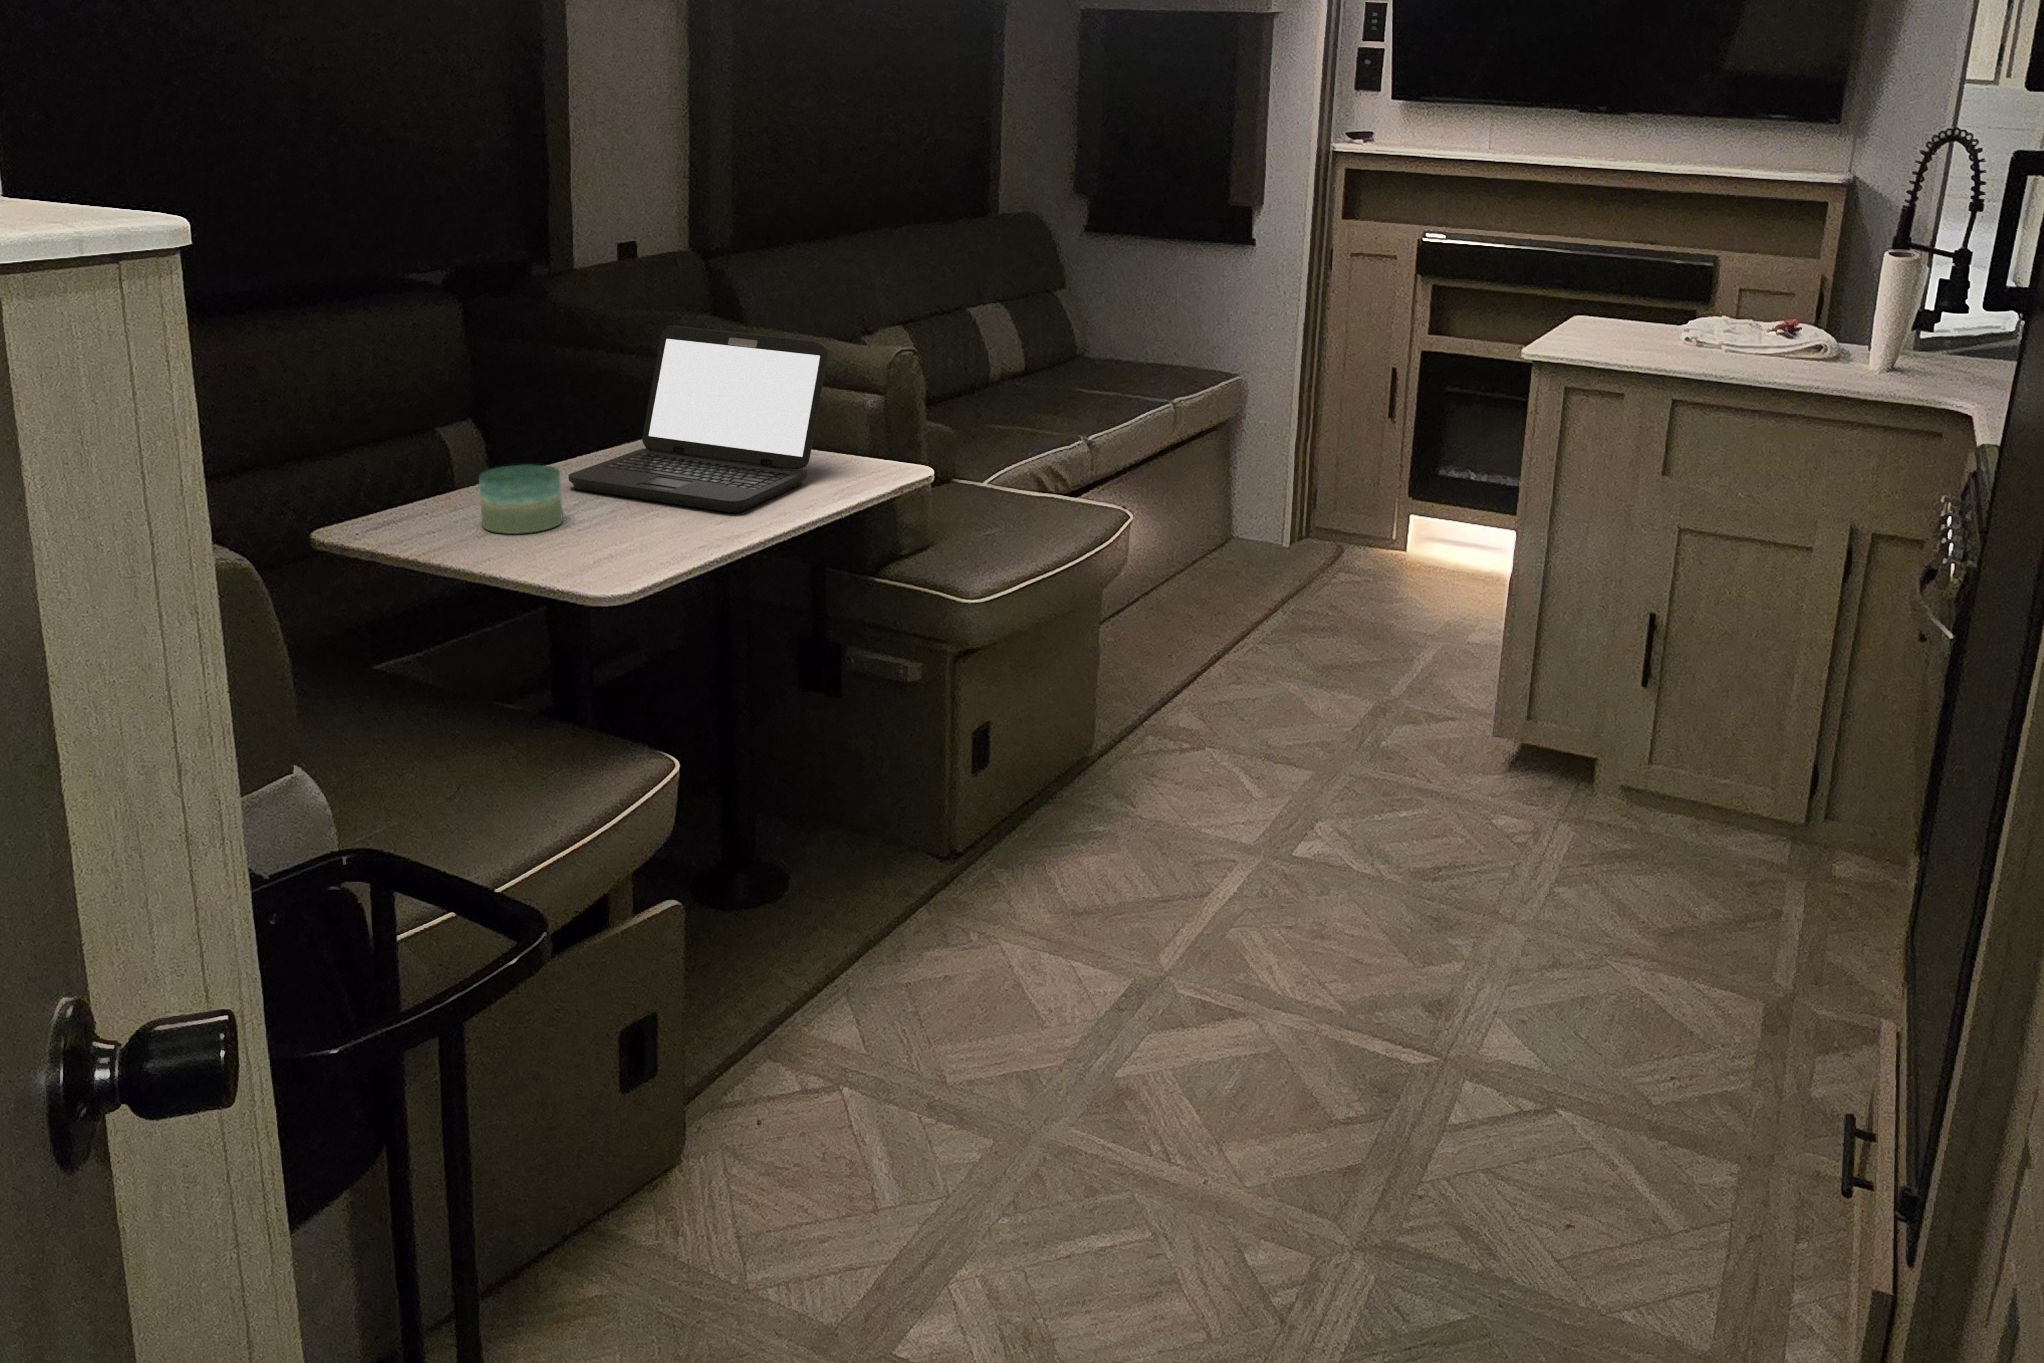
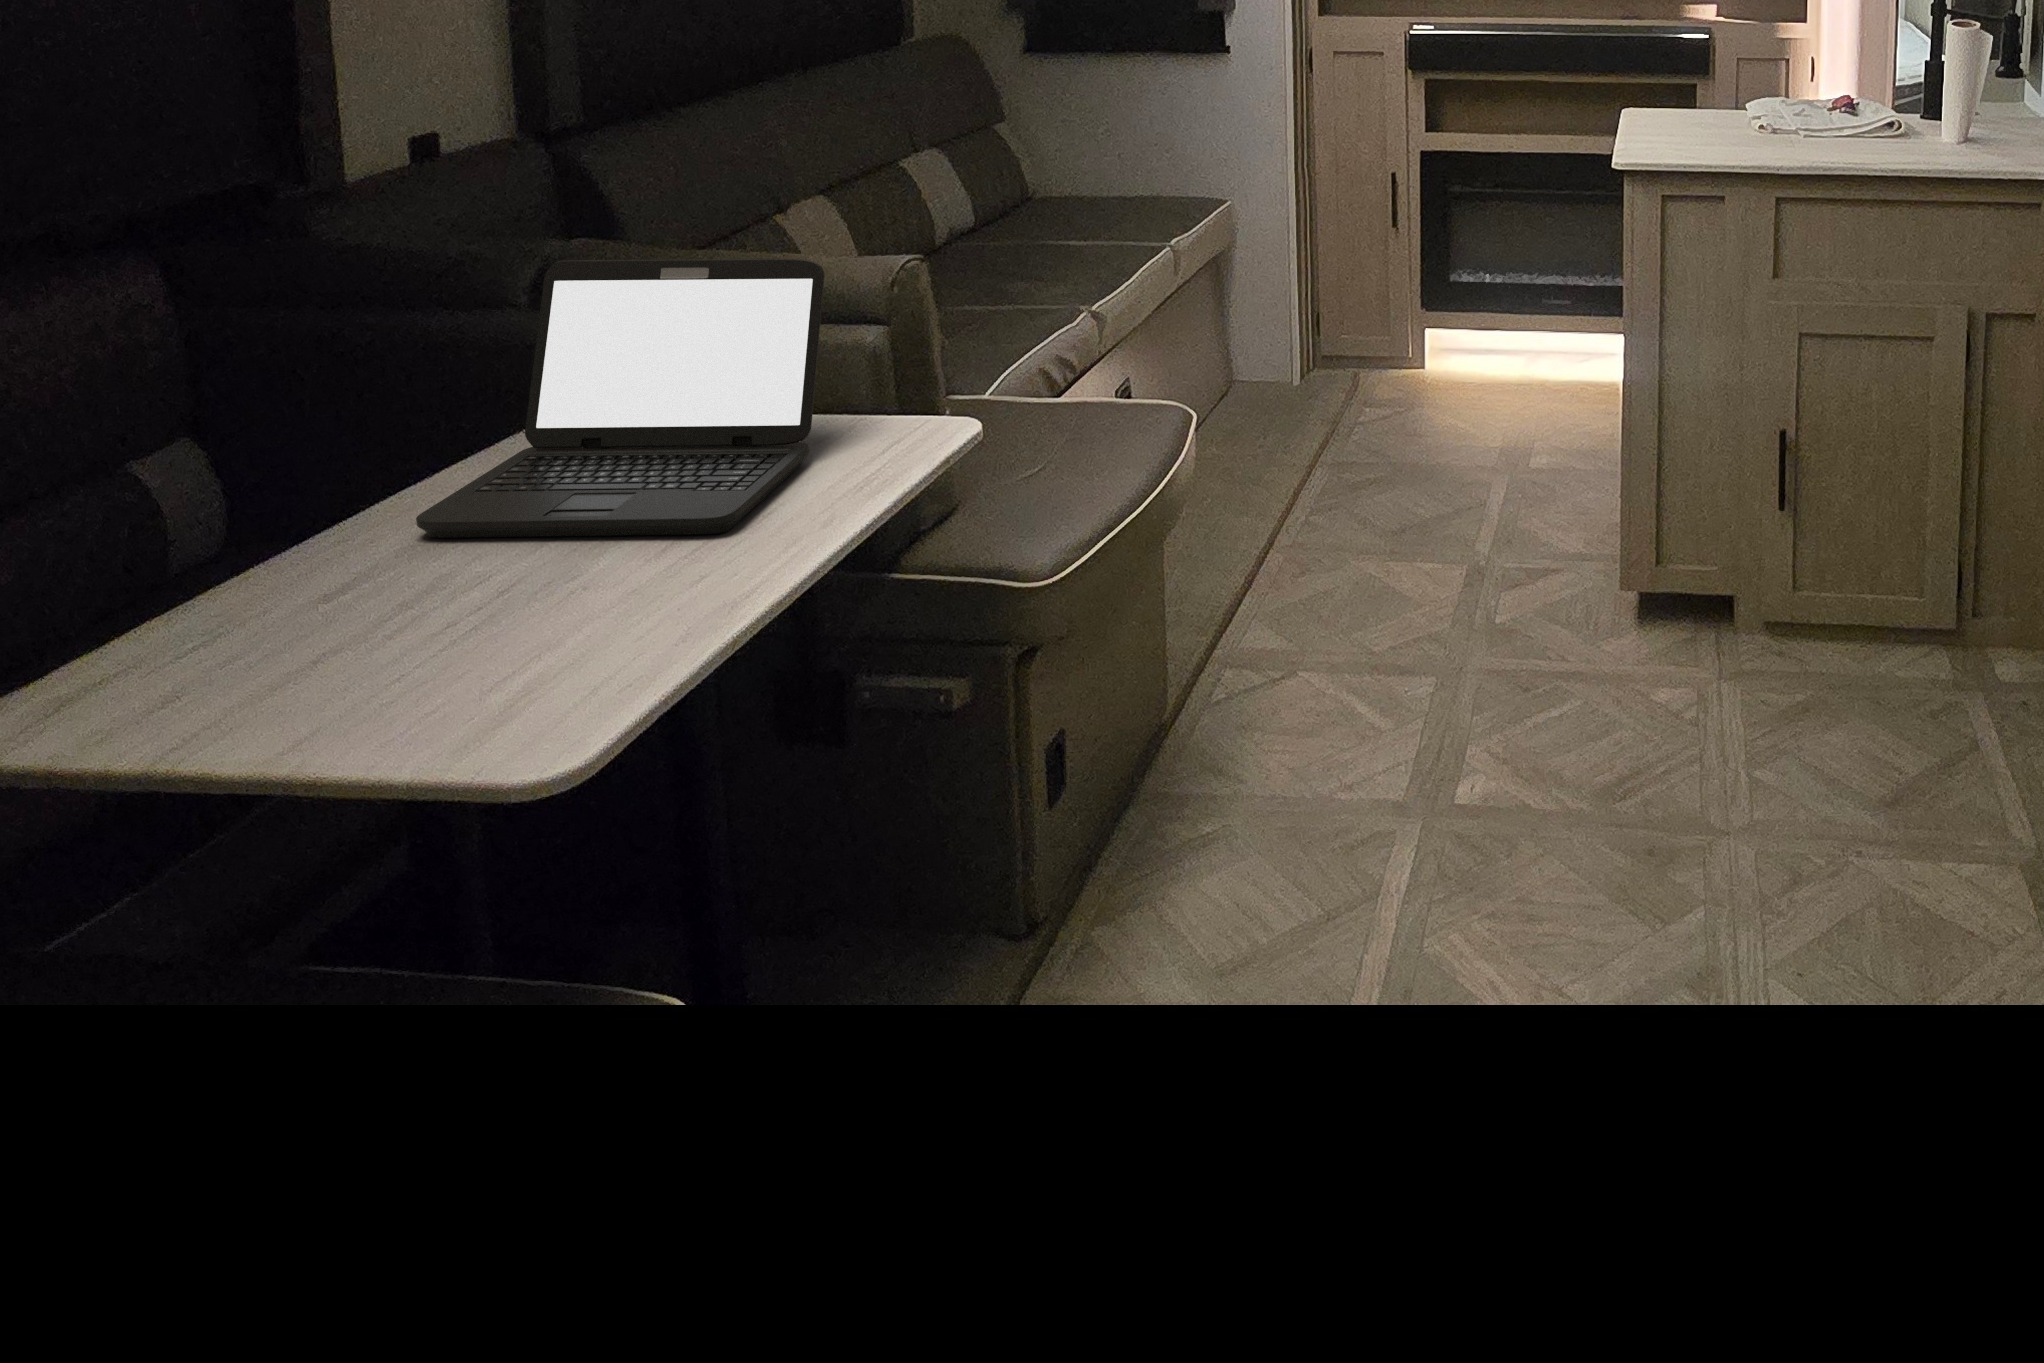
candle: present [479,465,562,534] -> none [271,520,429,650]

